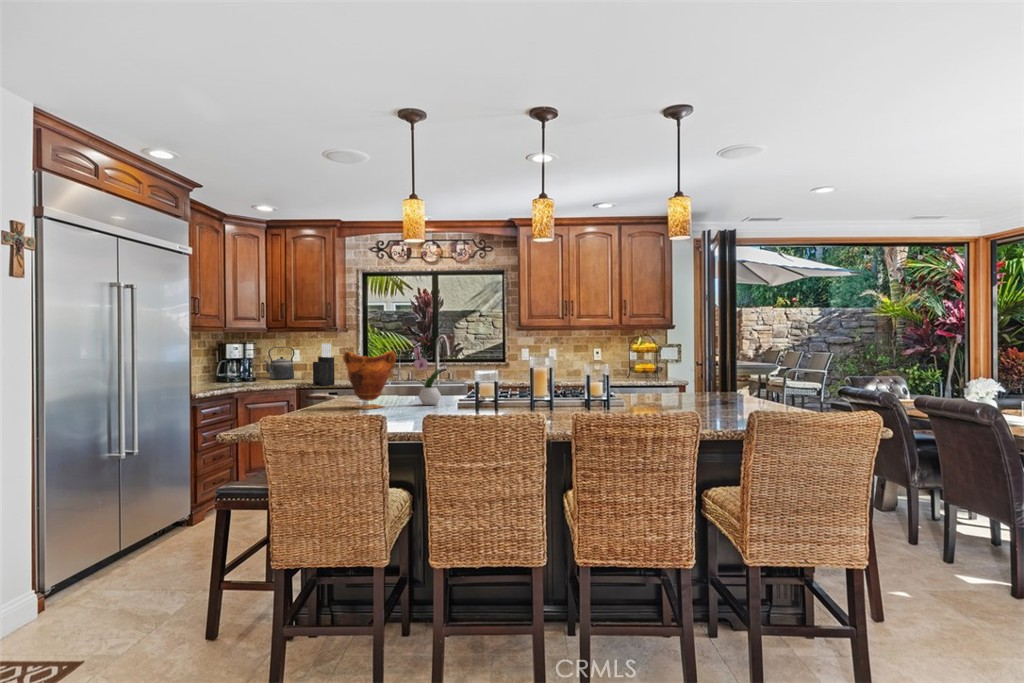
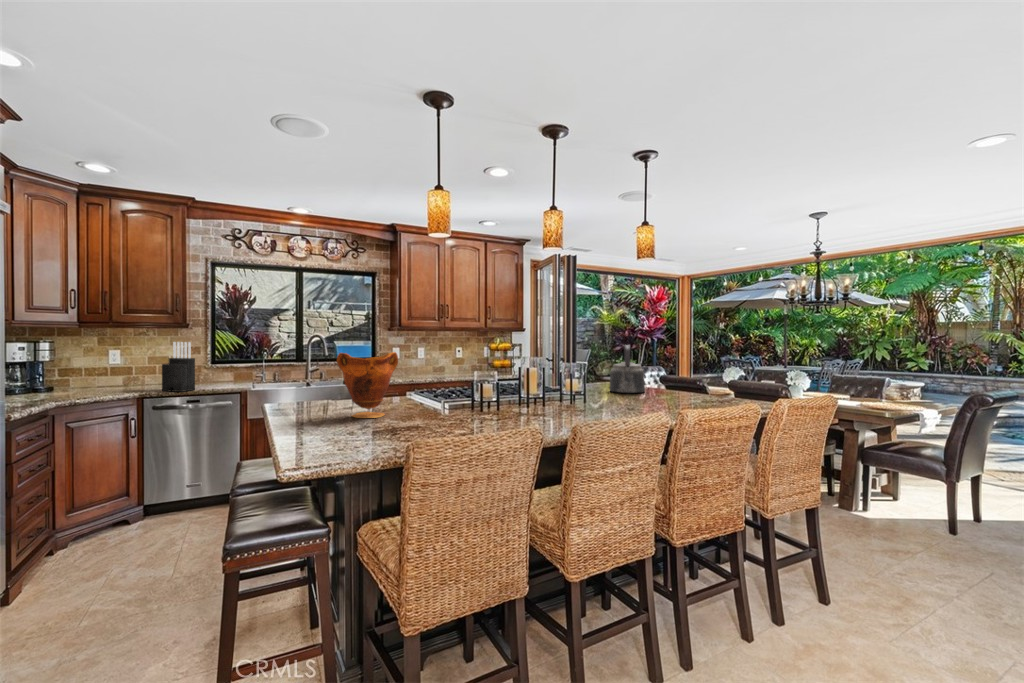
flower arrangement: present [414,337,442,405] -> none [408,337,441,409]
kettle: present [264,347,295,379] -> present [609,345,645,393]

